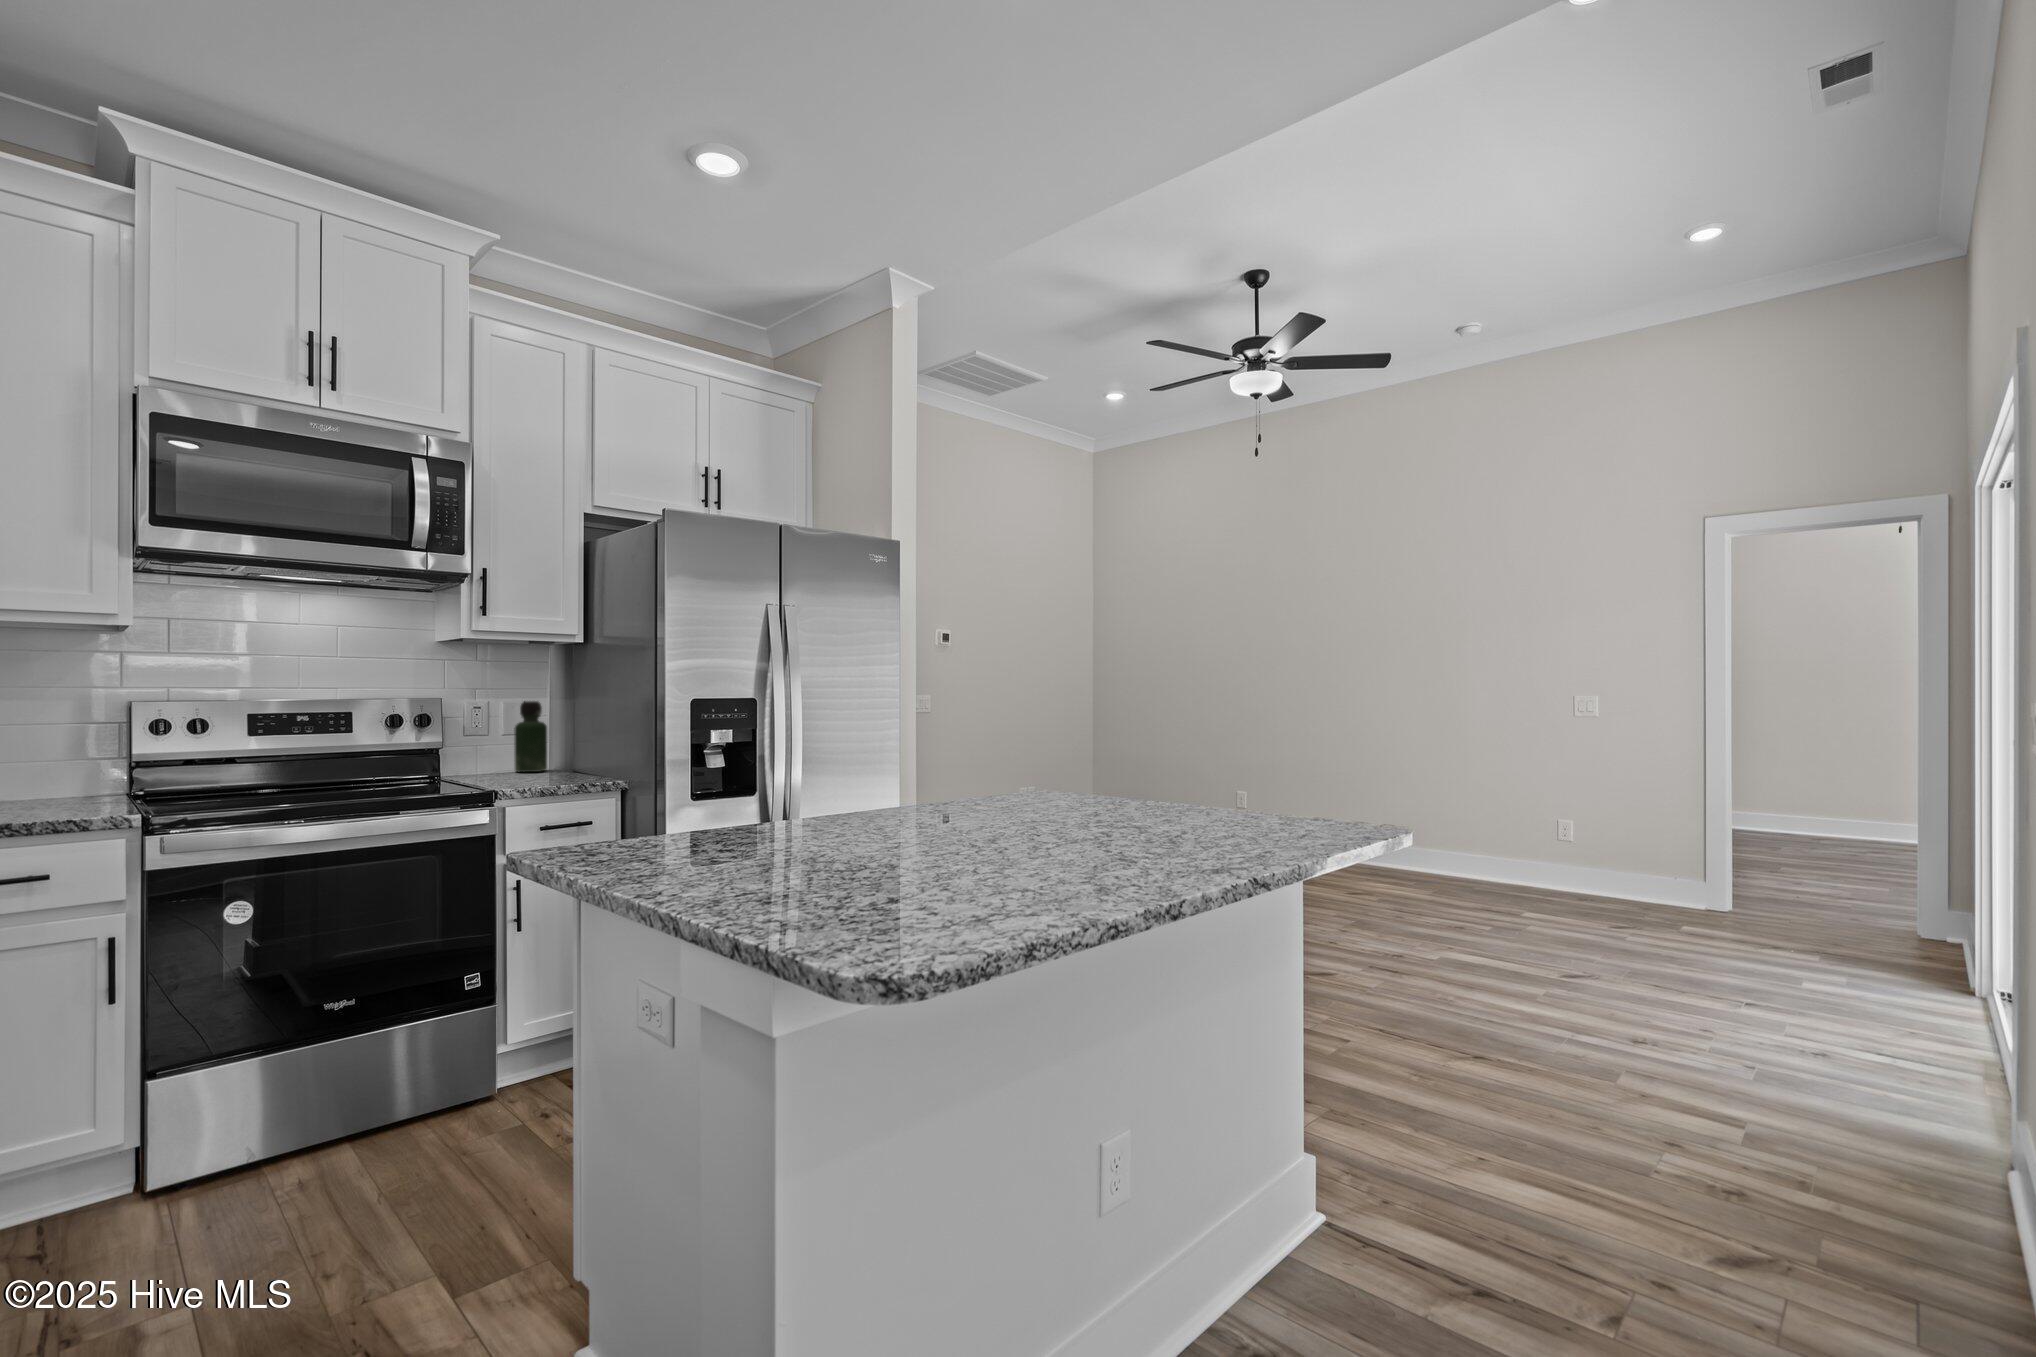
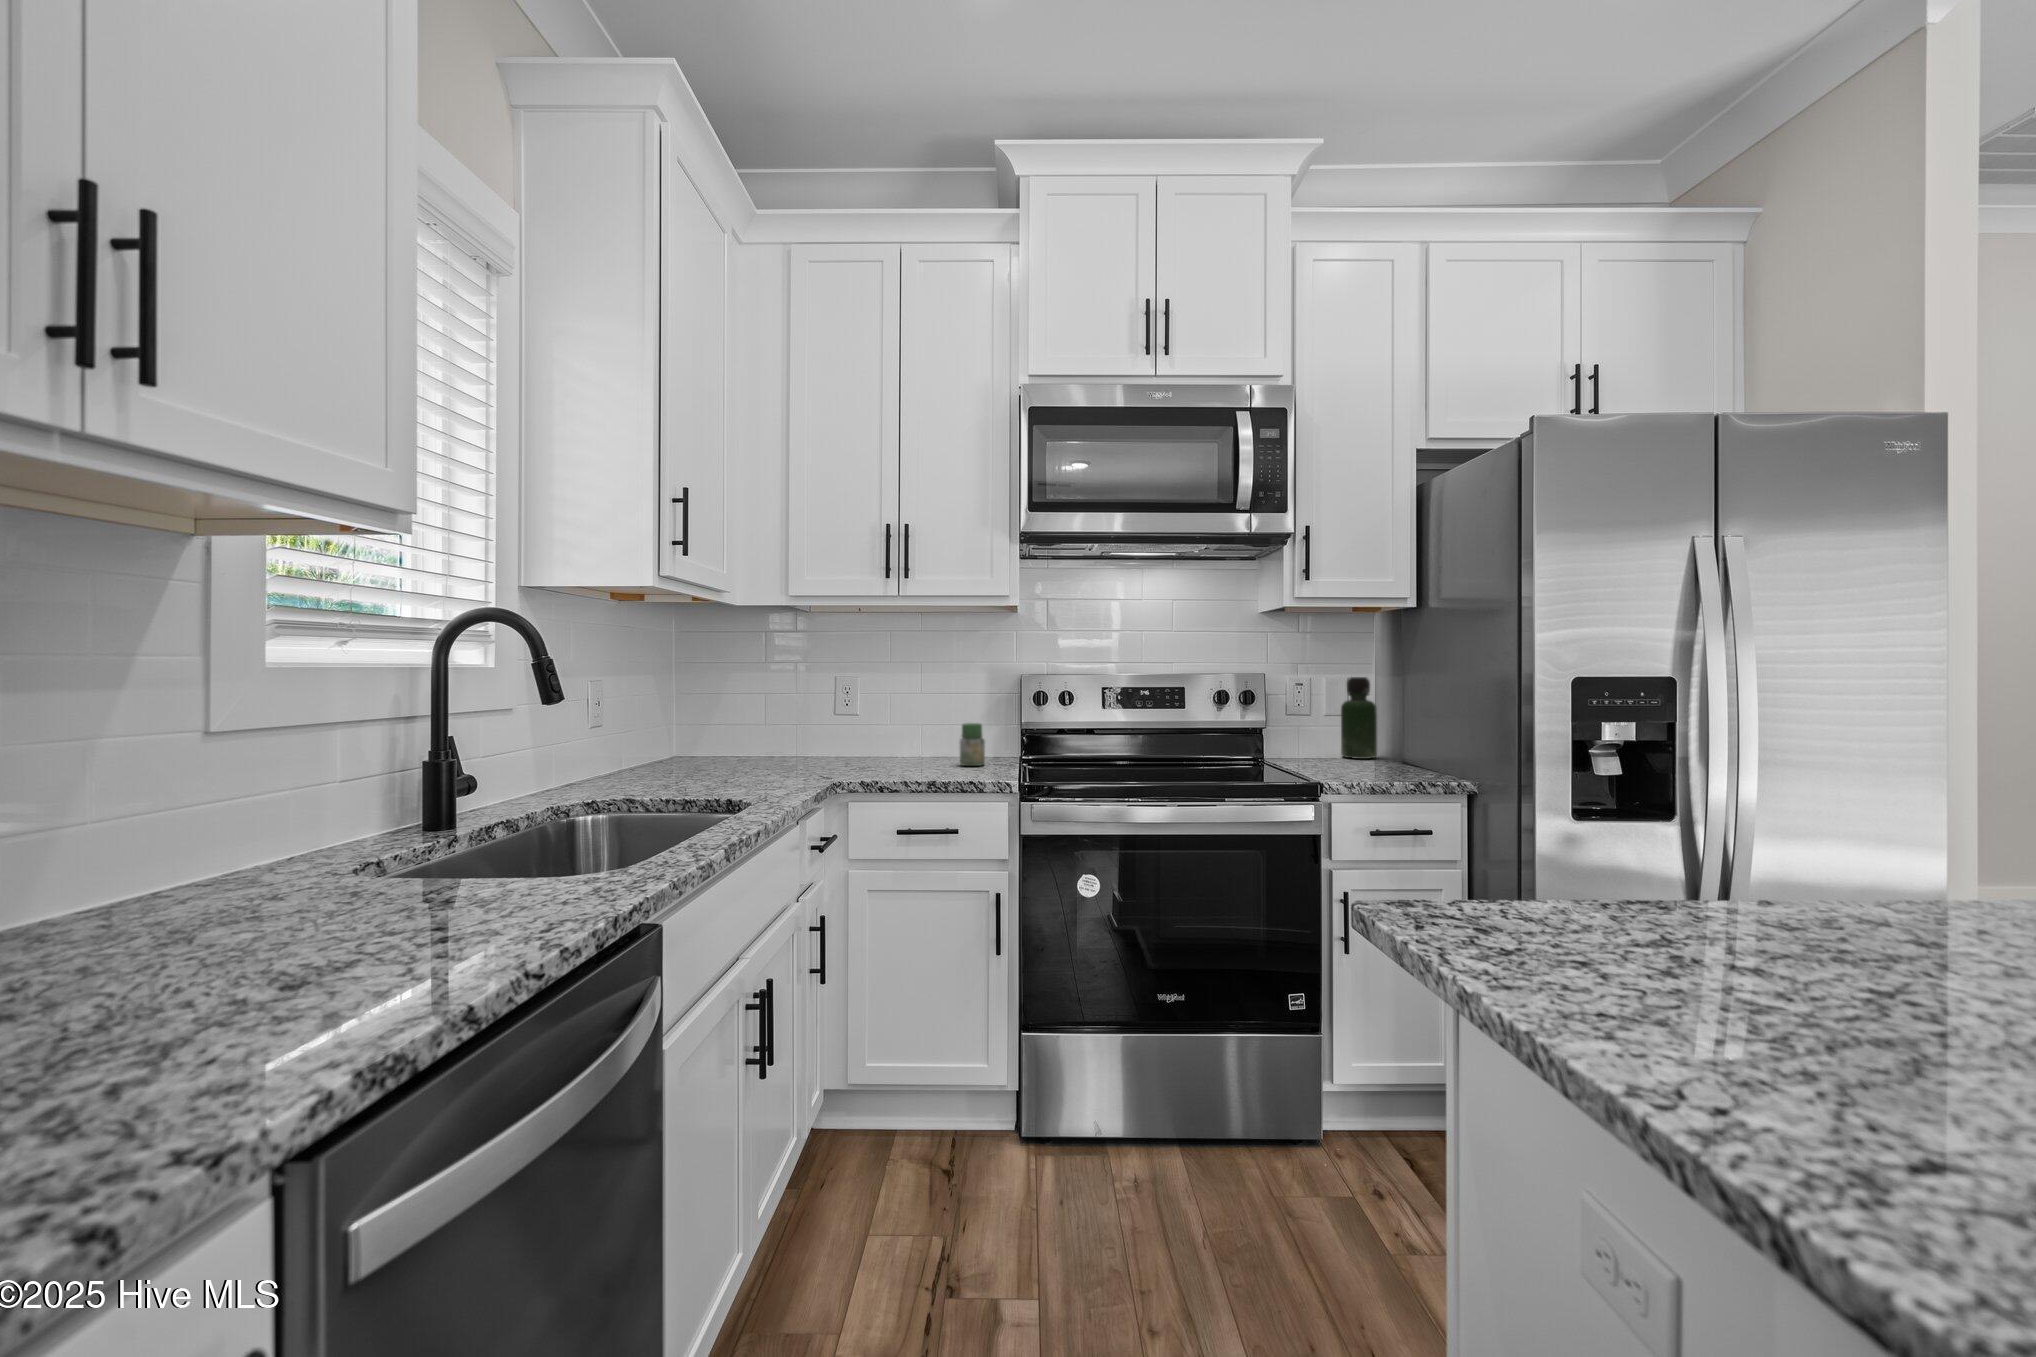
jar: none [43,756,83,806] -> present [960,723,985,766]

